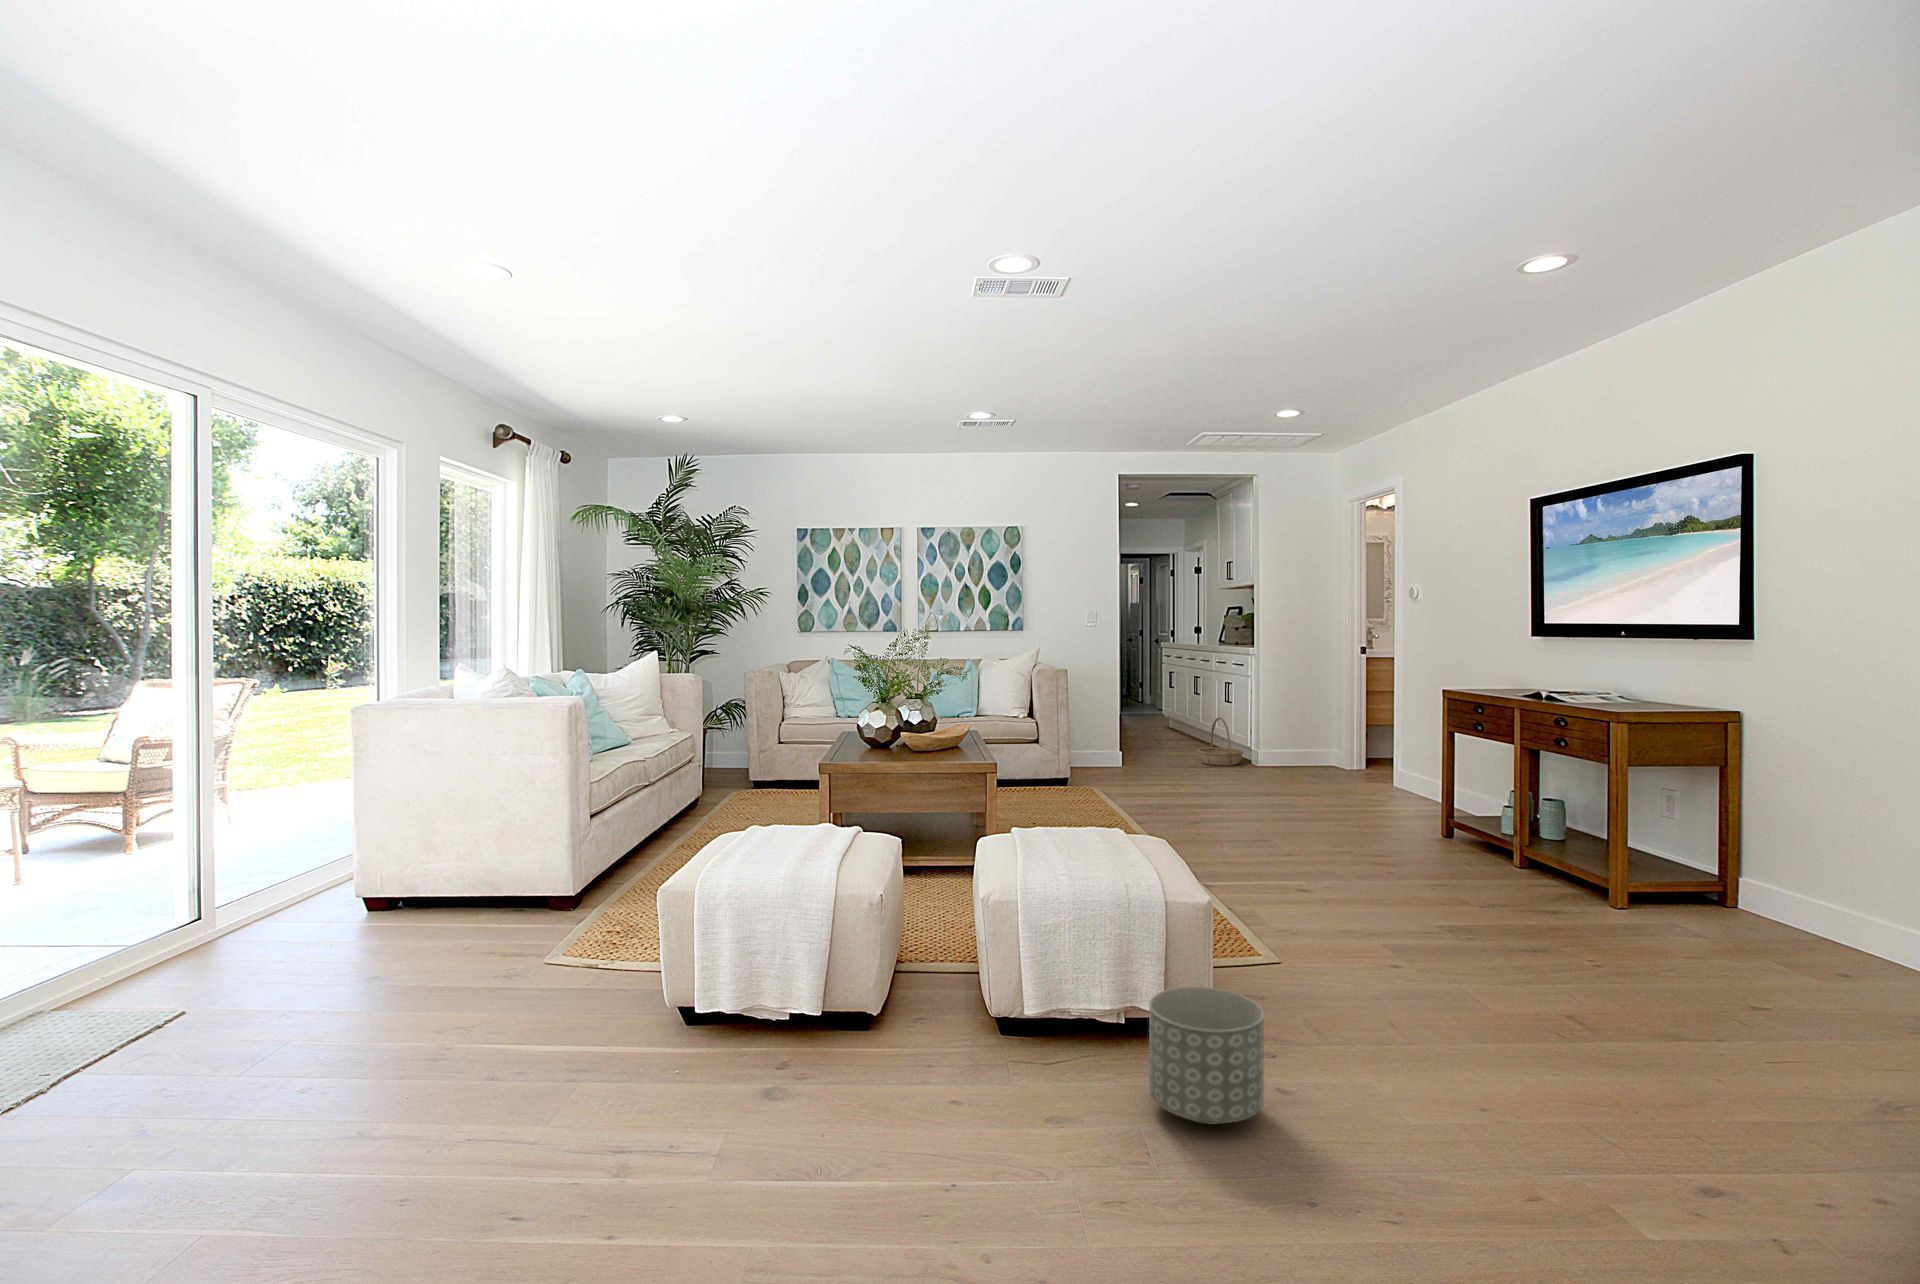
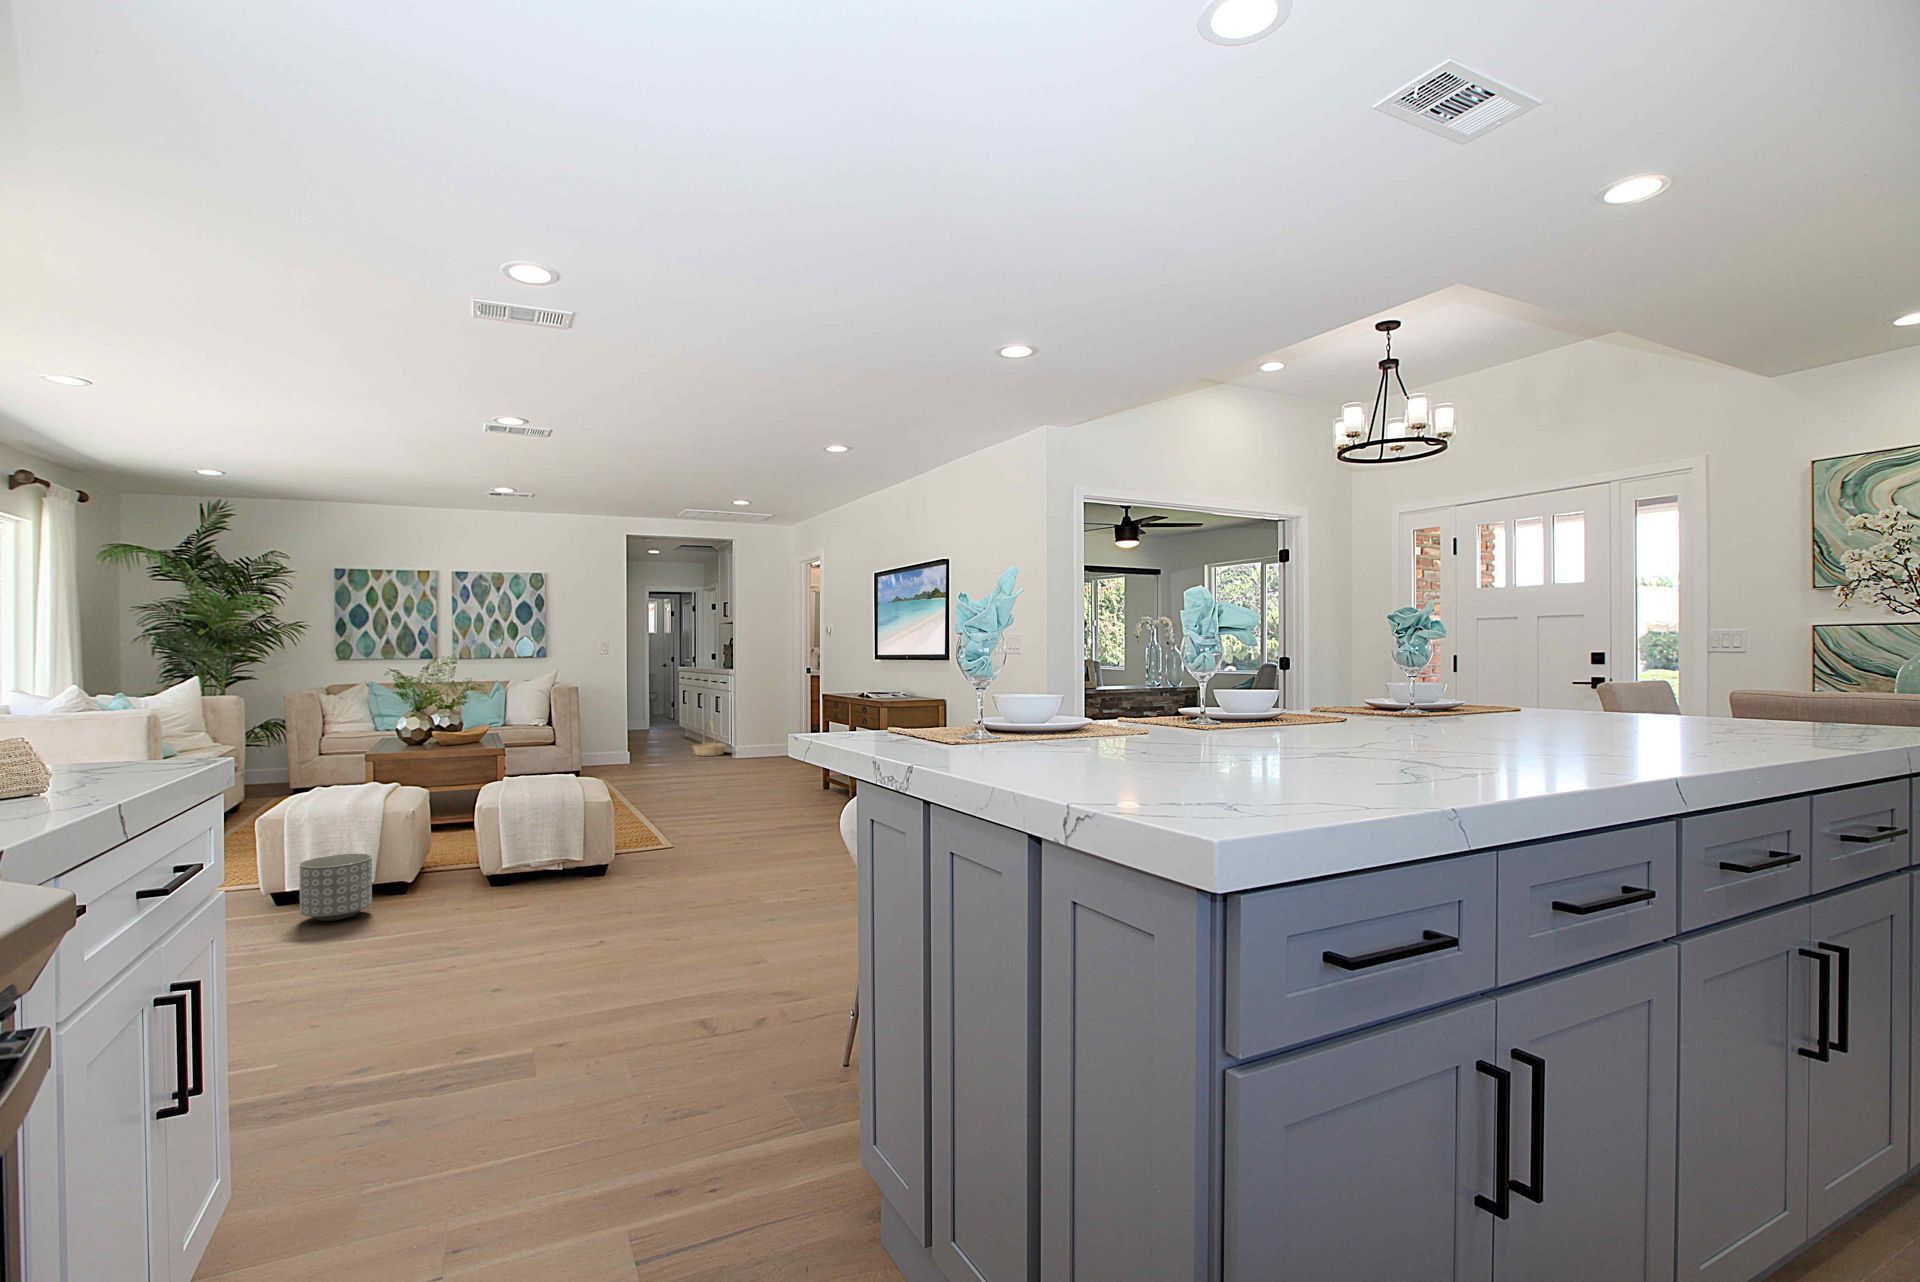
planter: present [1149,987,1264,1124] -> present [300,853,372,921]

